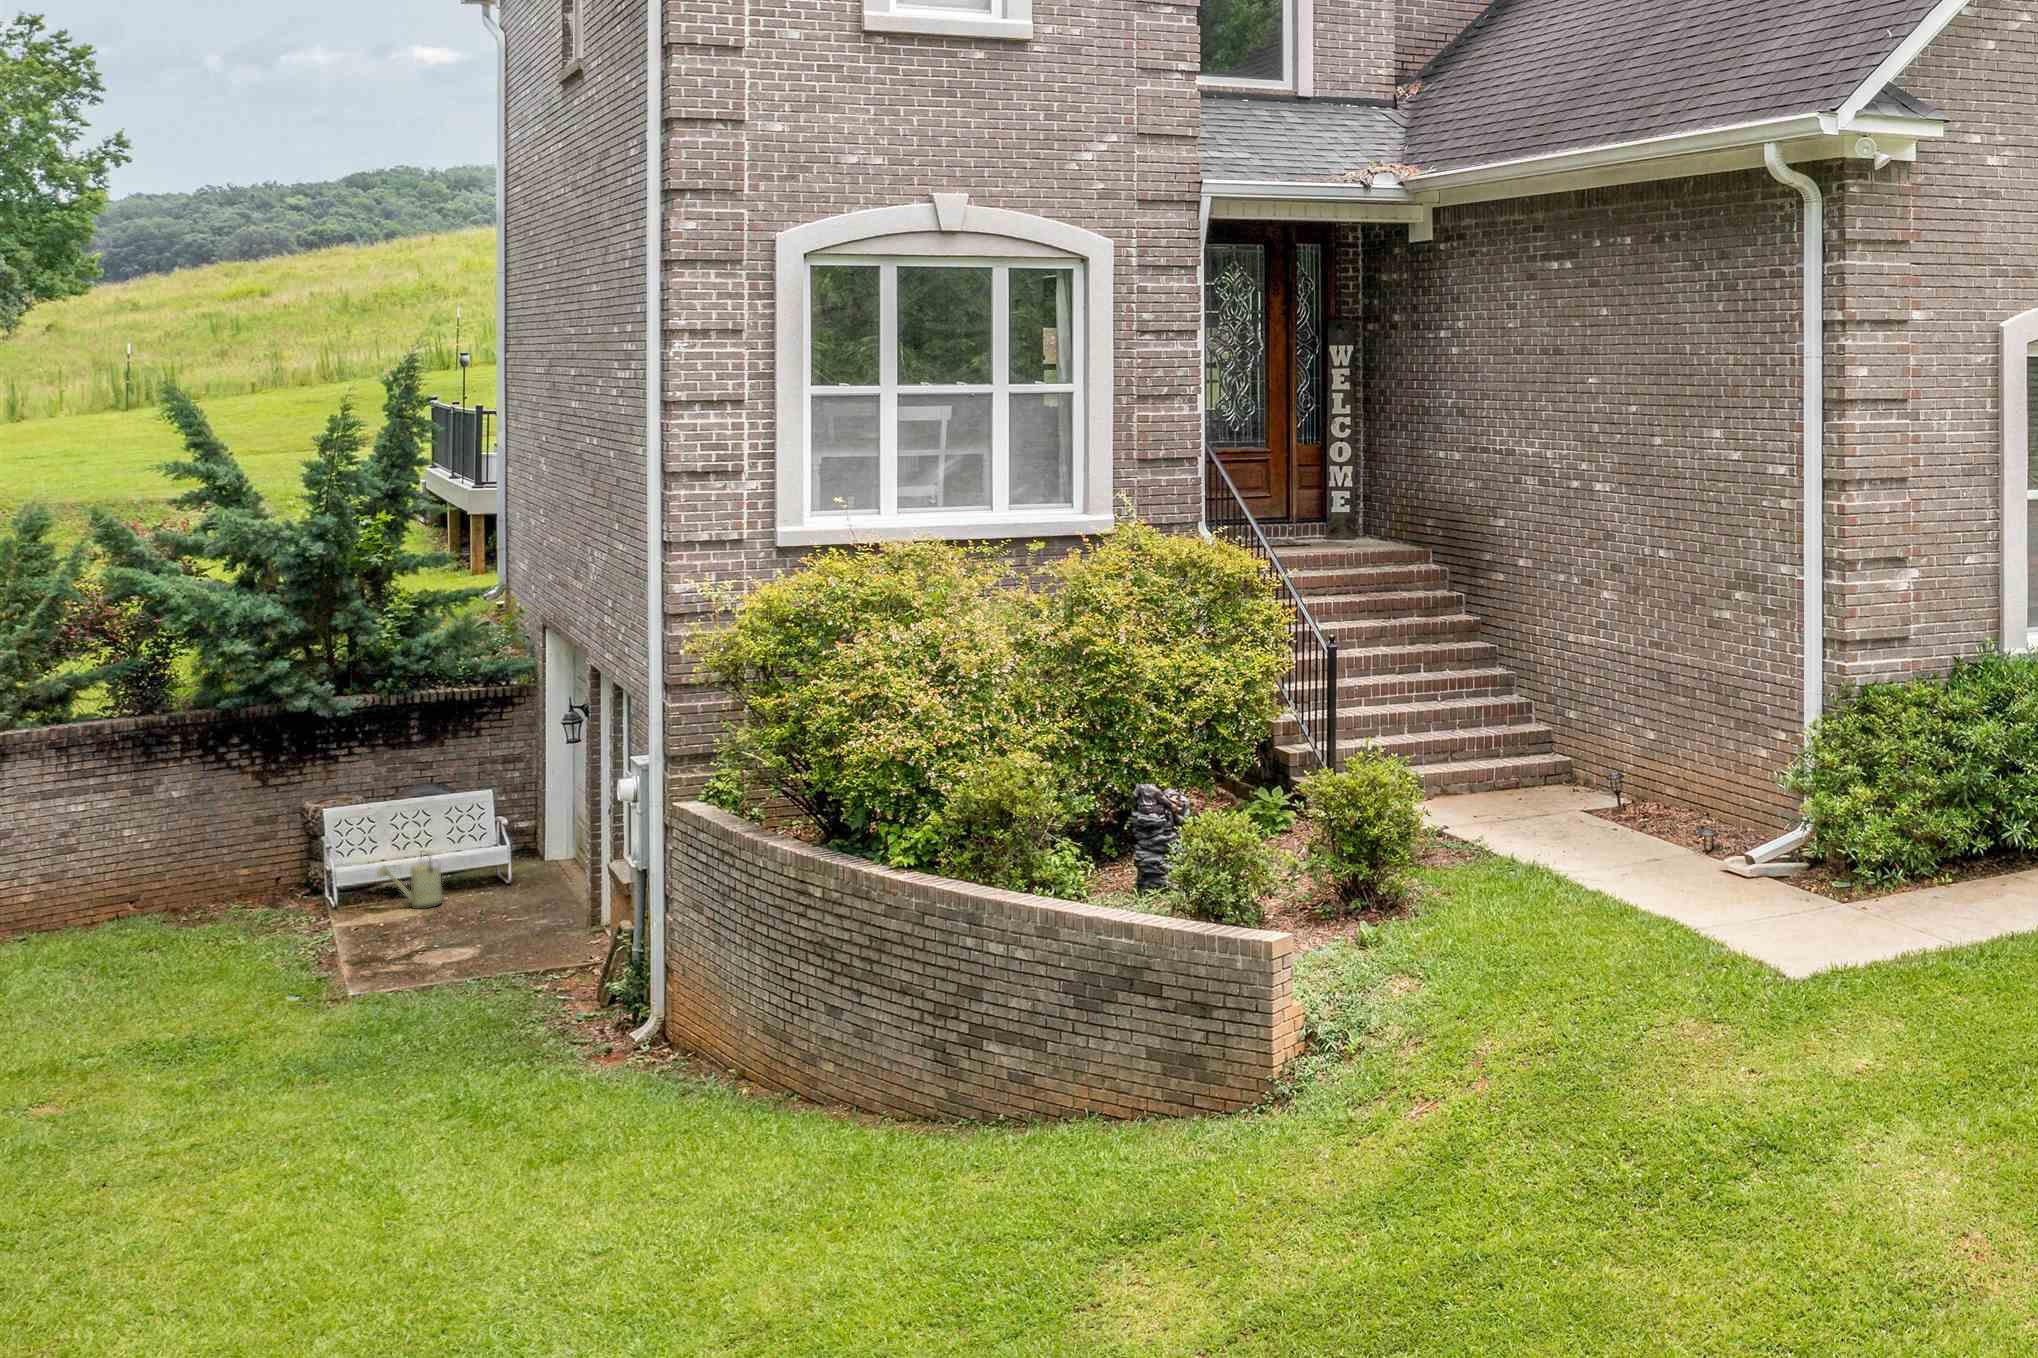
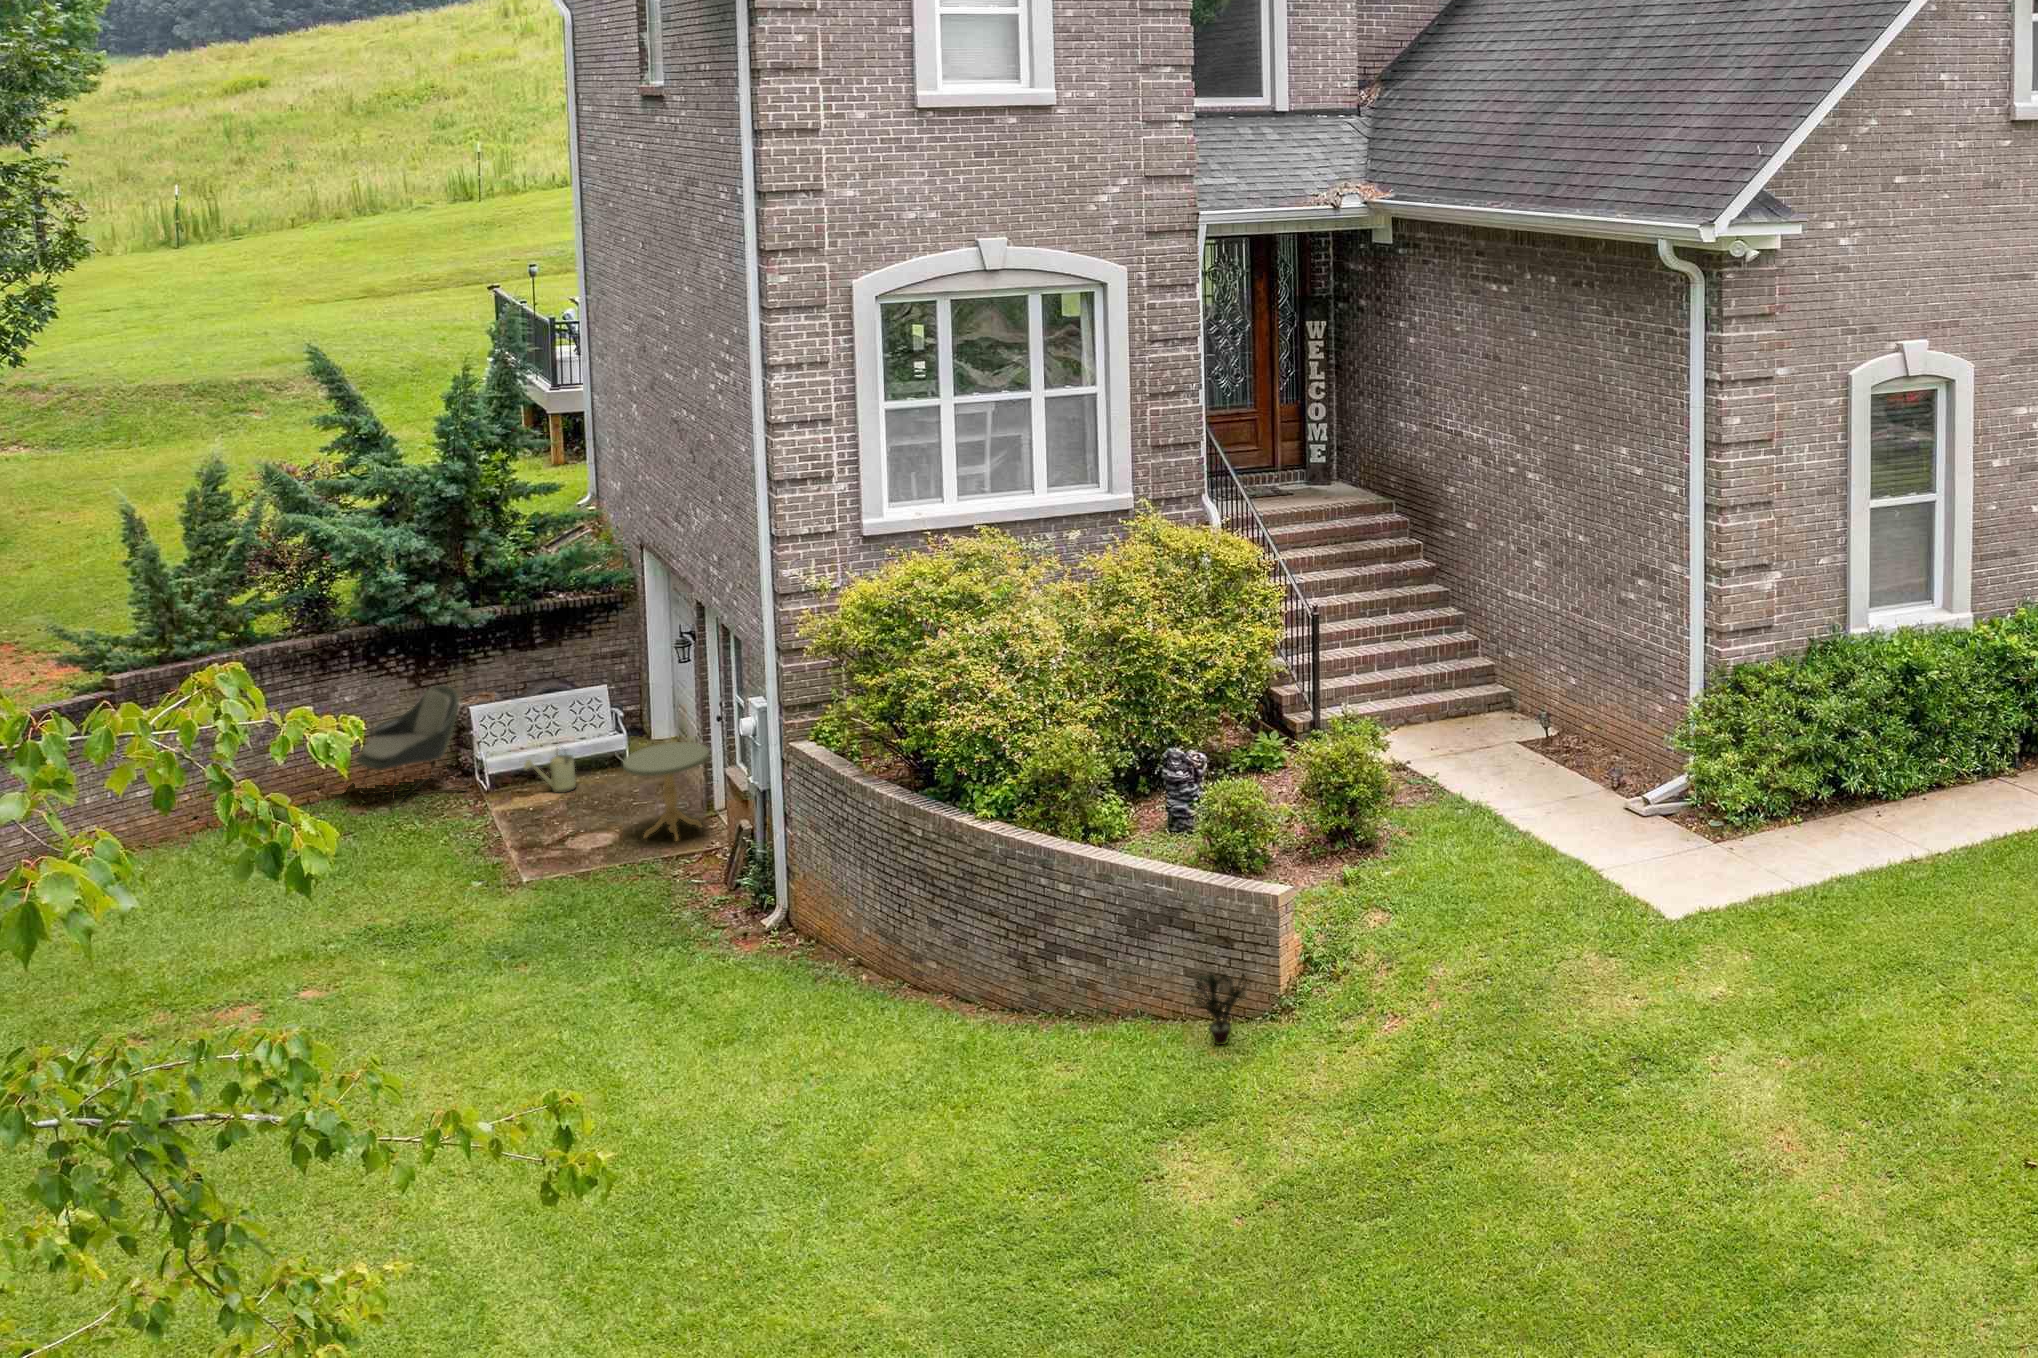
lounge chair: none [168,779,311,930] -> present [357,685,466,795]
side table: none [486,833,596,956] -> present [623,742,709,841]
potted plant: none [1143,1027,1238,1130] -> present [1189,974,1251,1045]

